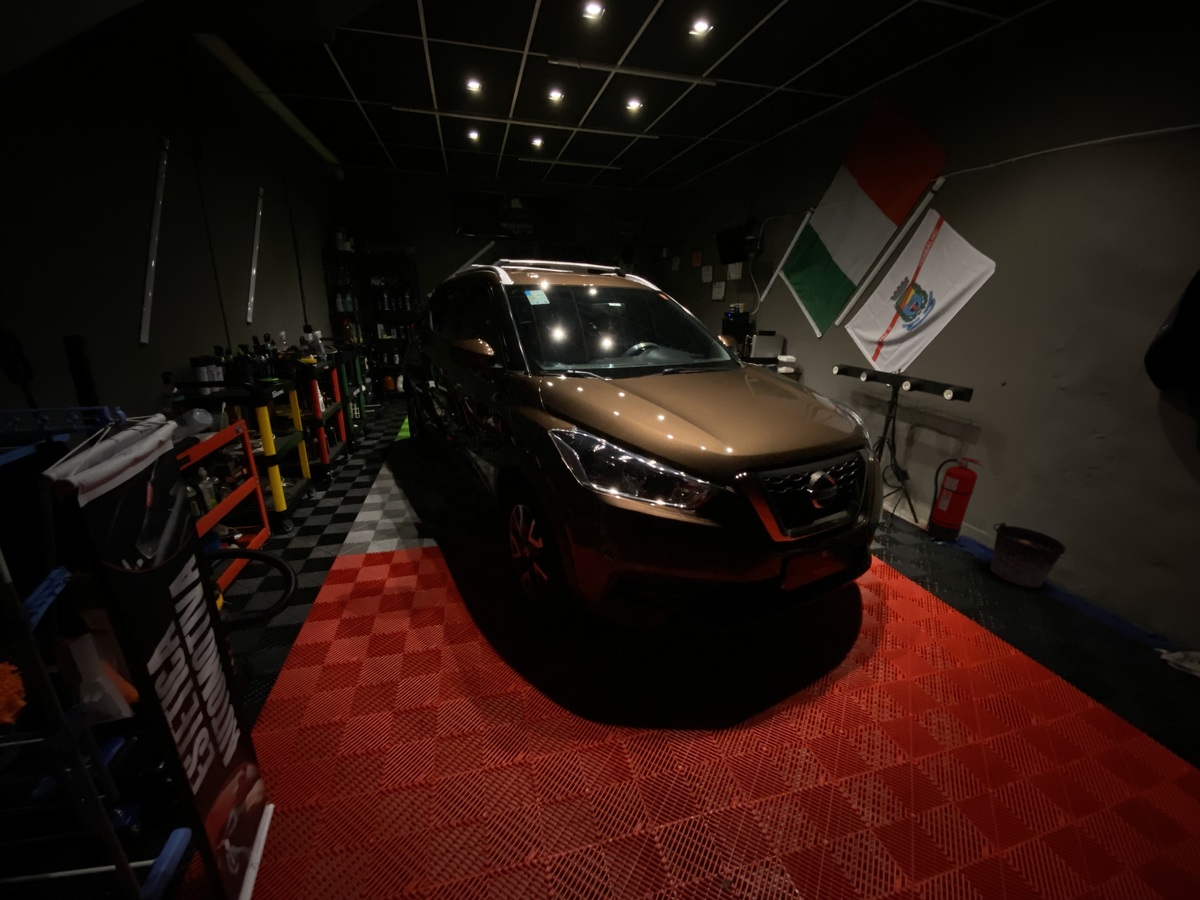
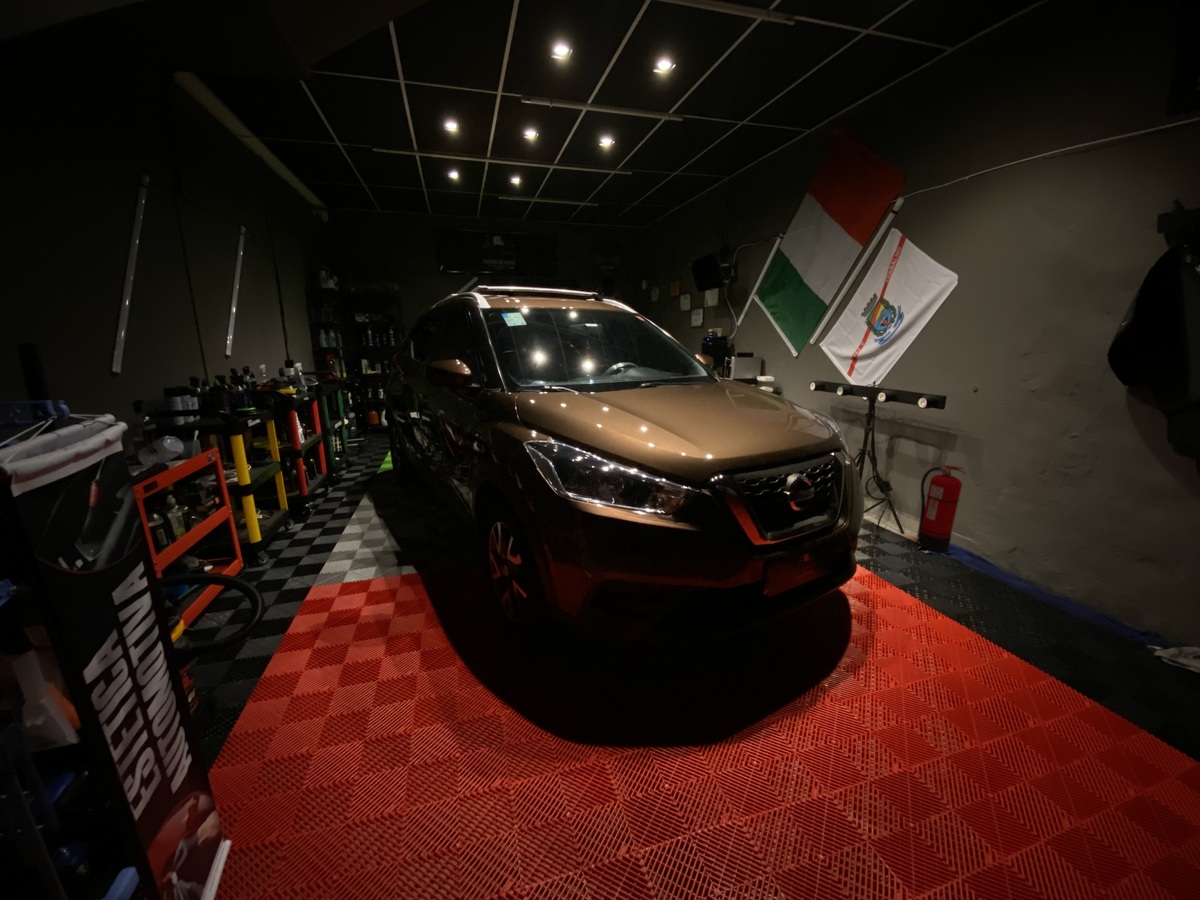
bucket: present [990,523,1066,588] -> none [981,528,1054,593]

